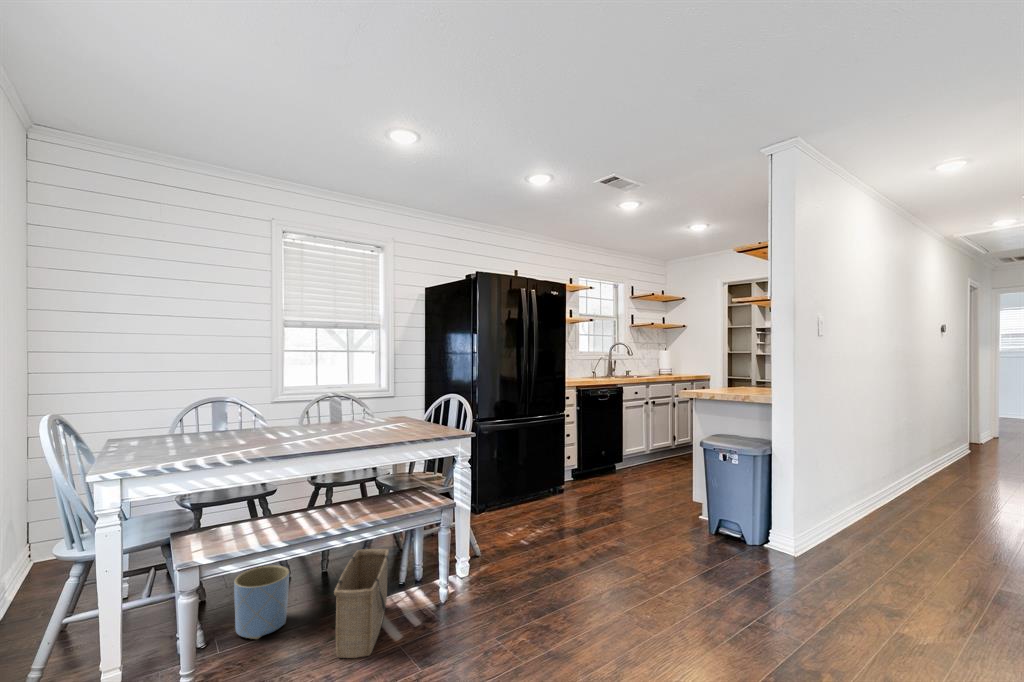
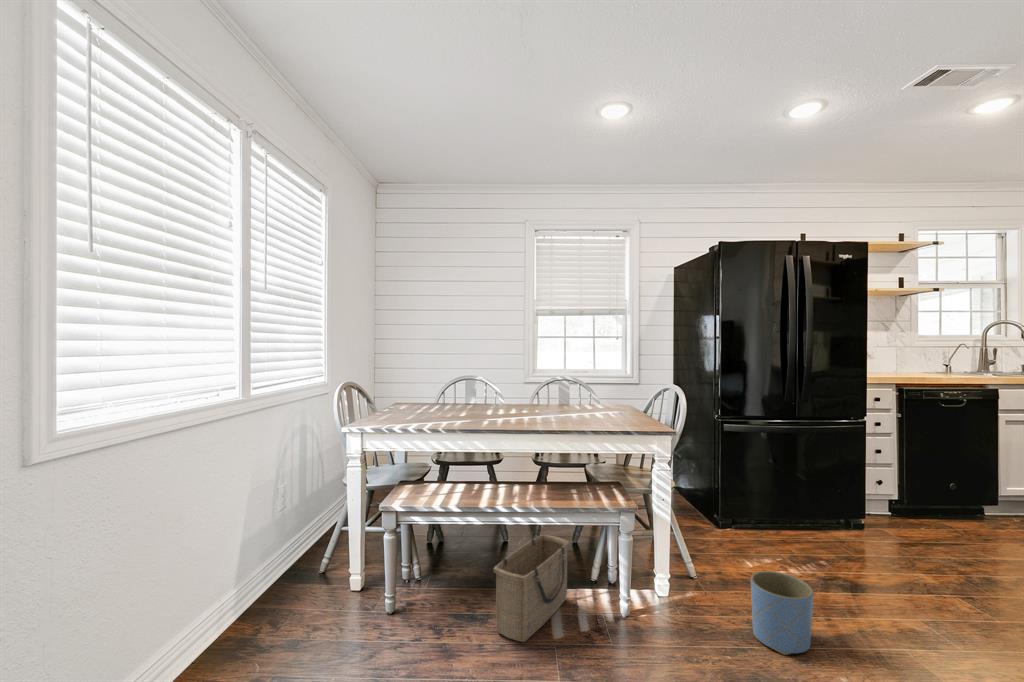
planter: present [234,565,289,639] -> present [751,571,813,655]

